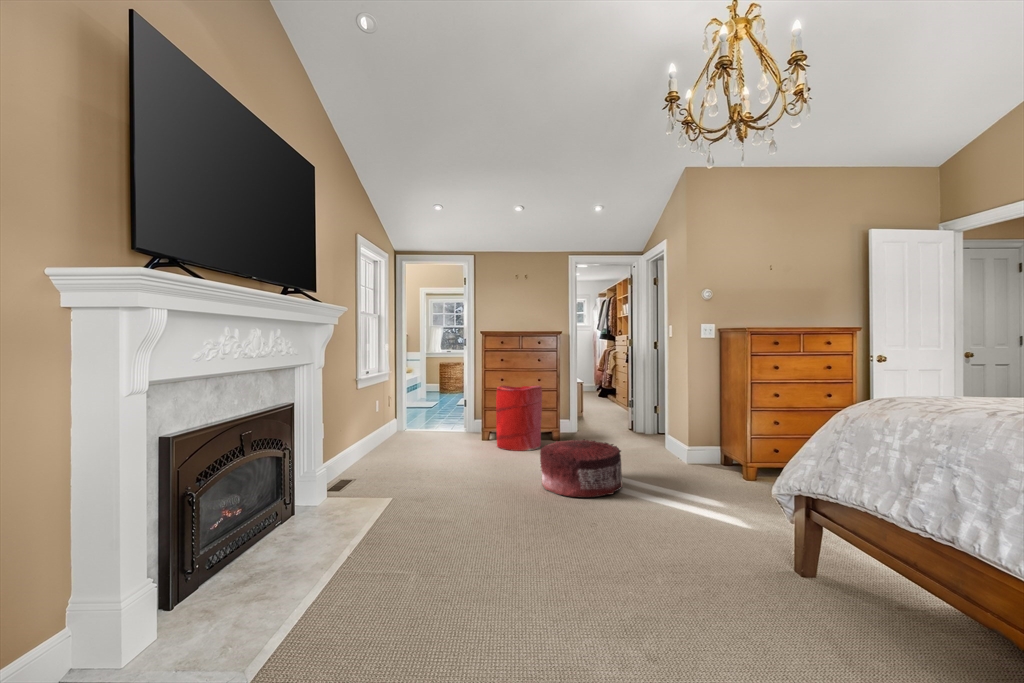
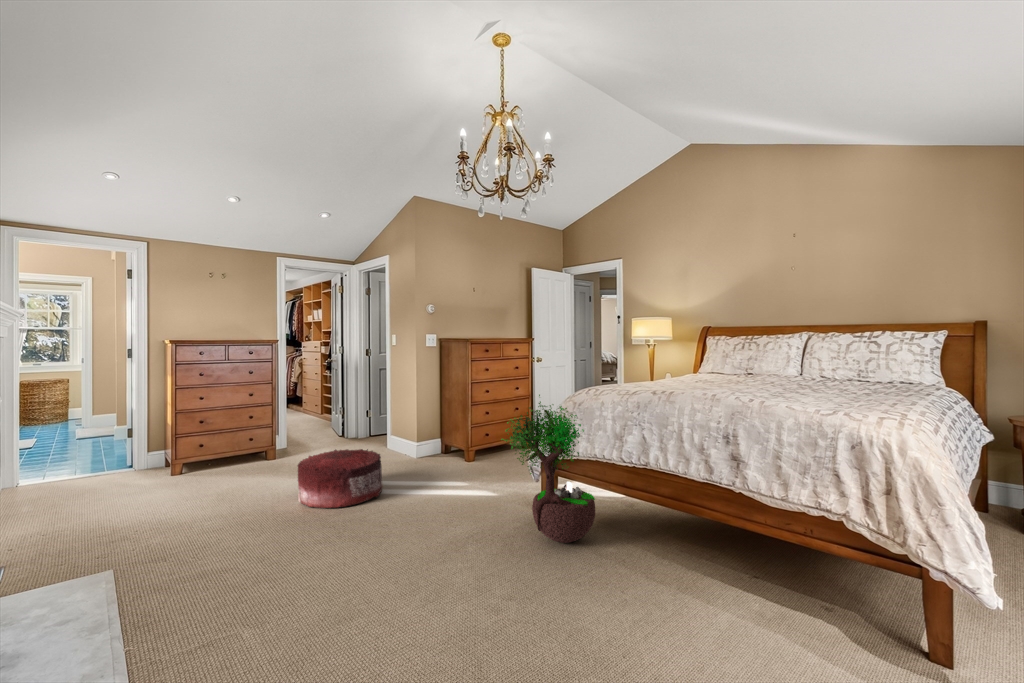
laundry hamper: present [496,386,542,451] -> none [200,400,261,478]
potted tree: none [699,398,862,625] -> present [501,395,595,543]

